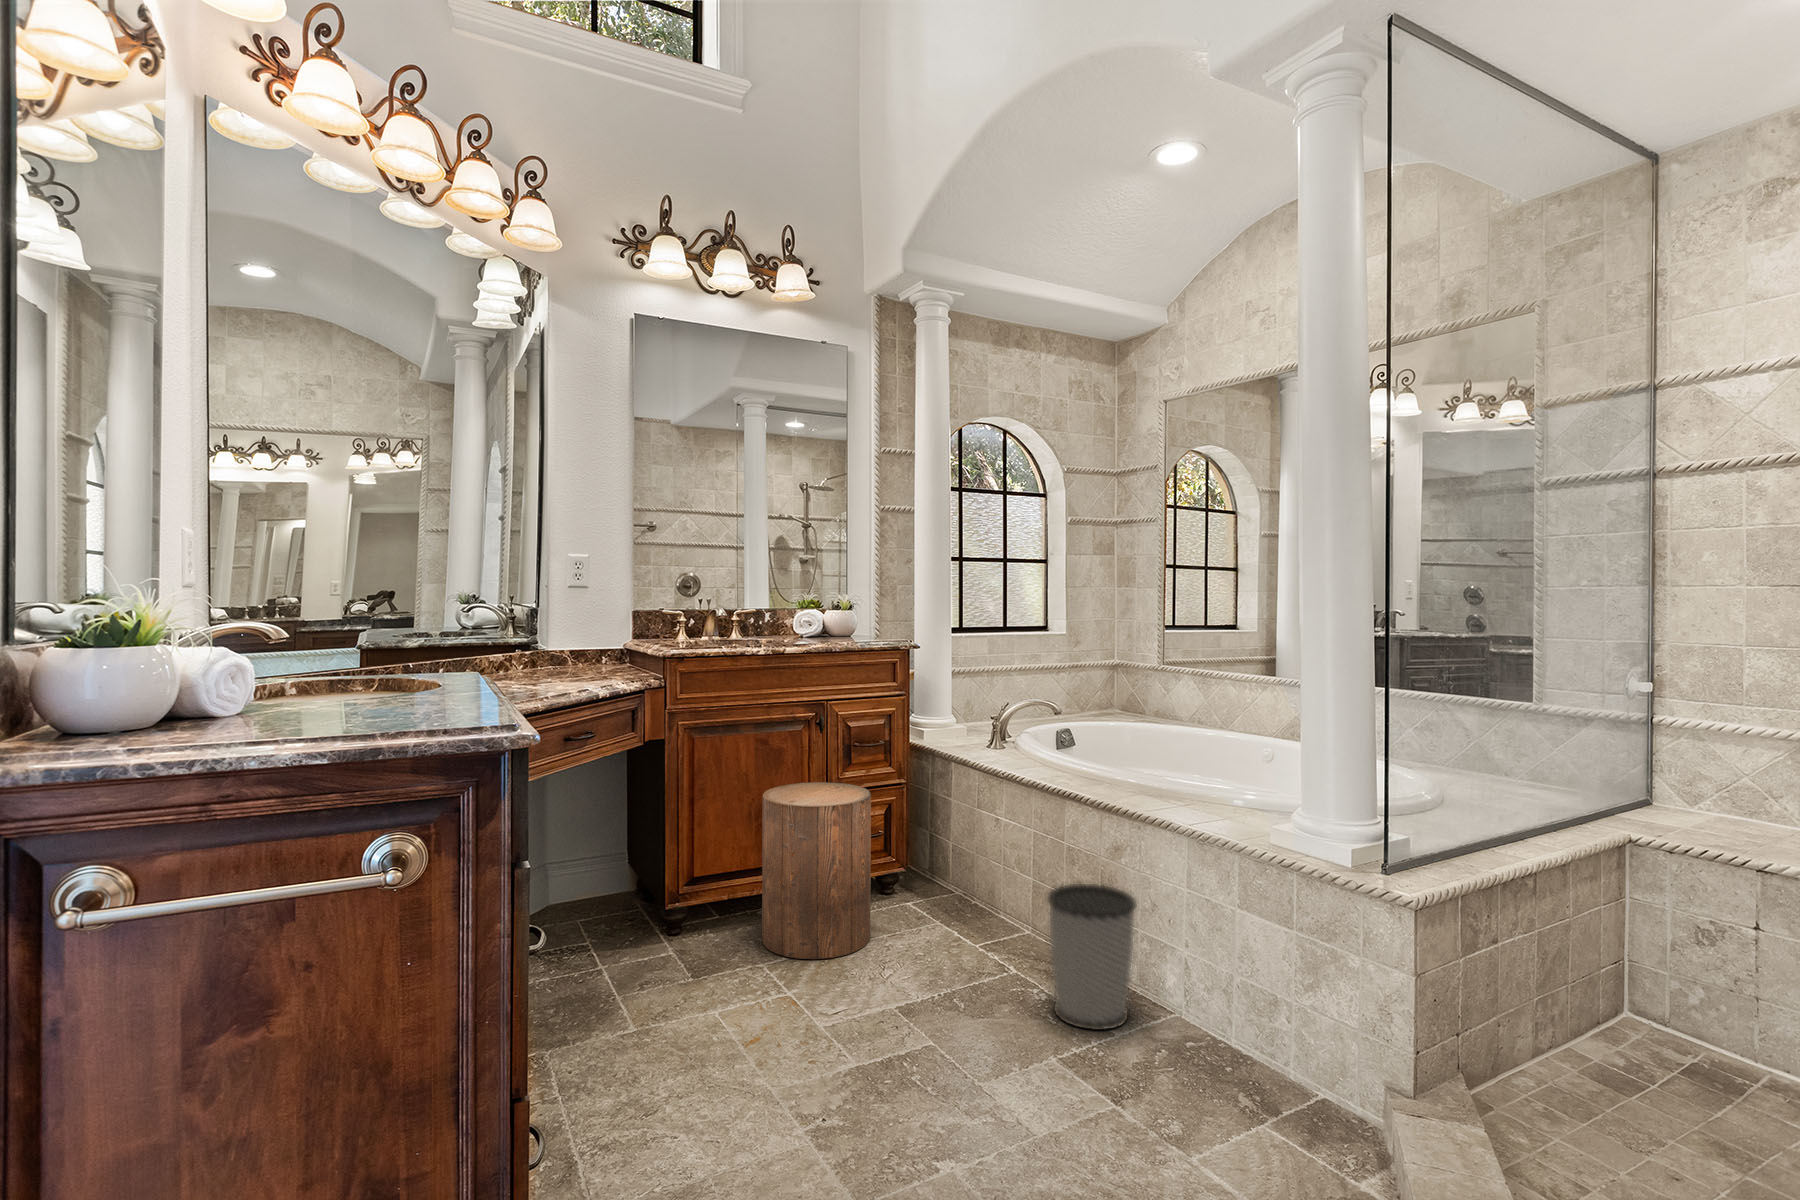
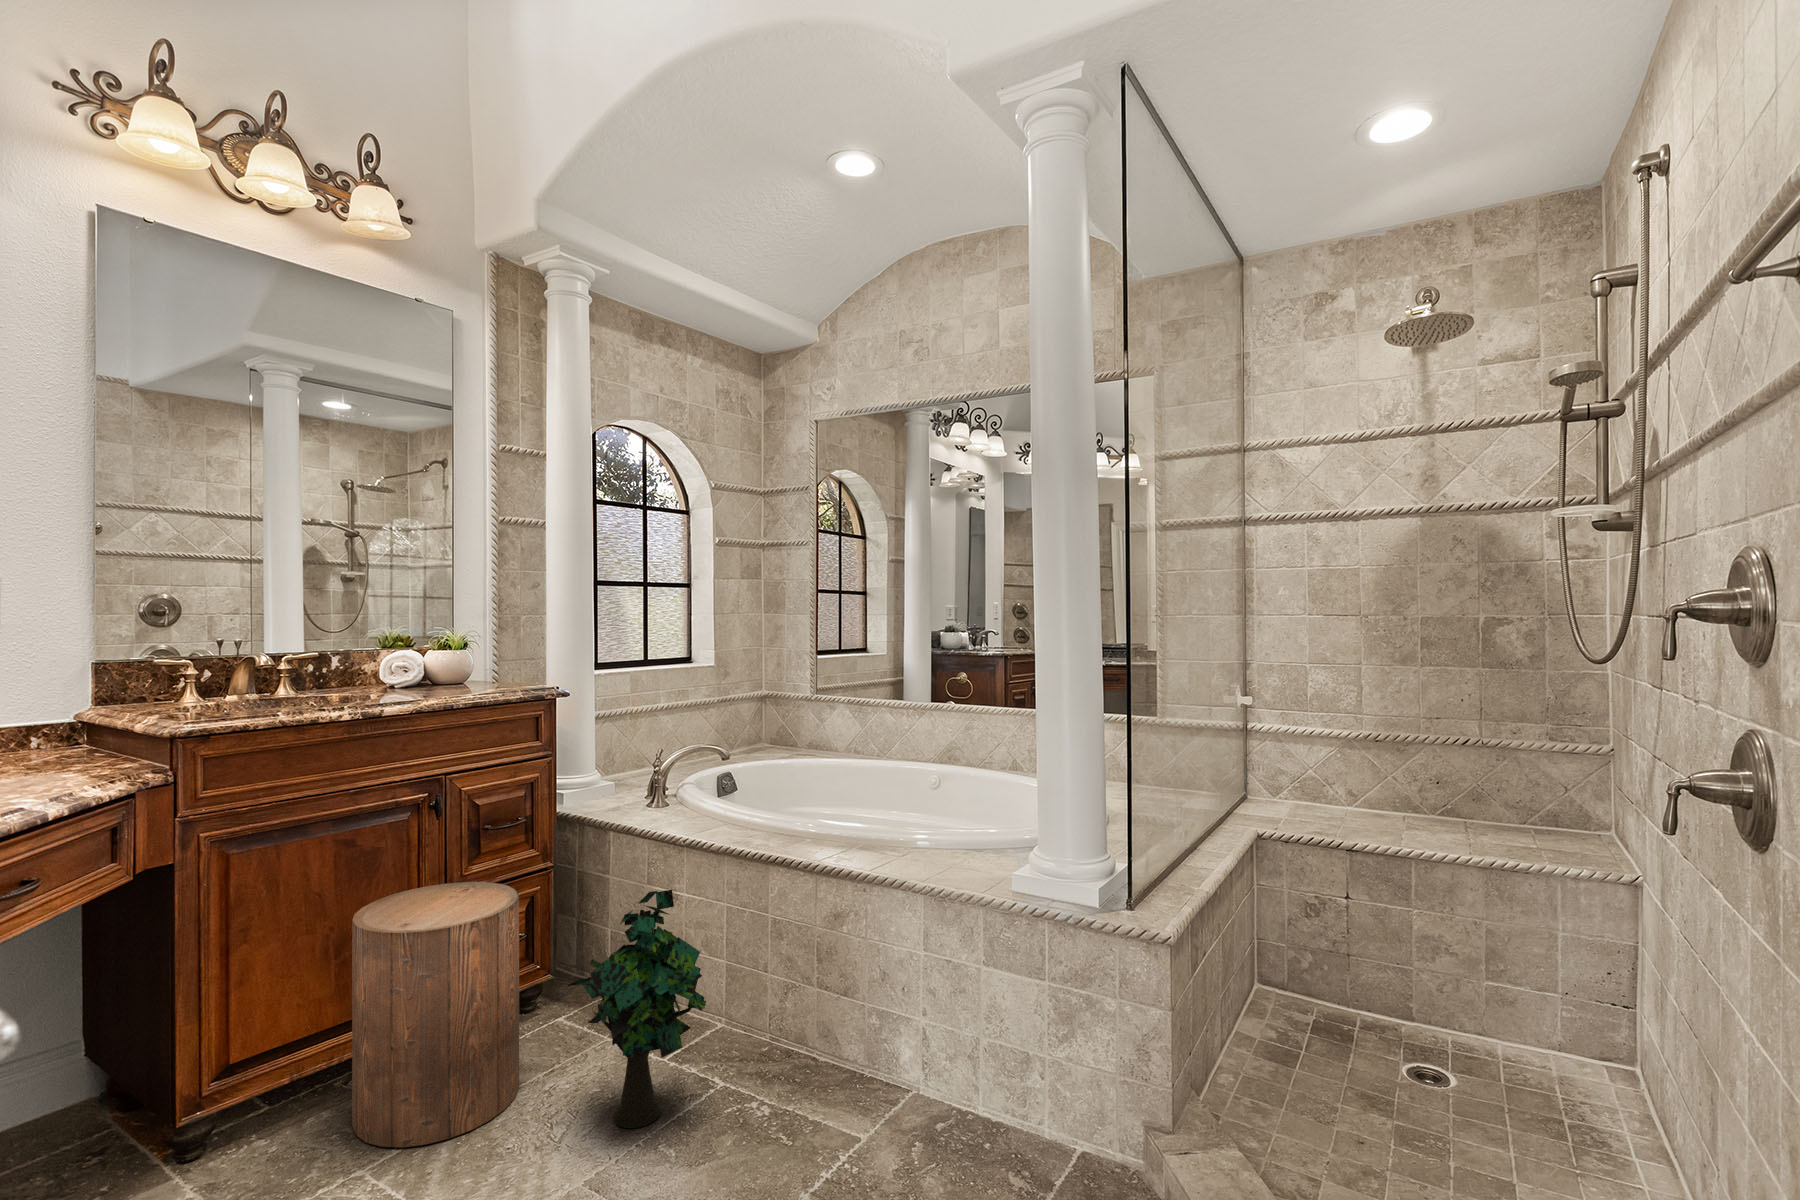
decorative plant: none [895,801,1001,983] -> present [567,890,706,1128]
wastebasket: present [1047,884,1136,1030] -> none [774,964,877,1146]

